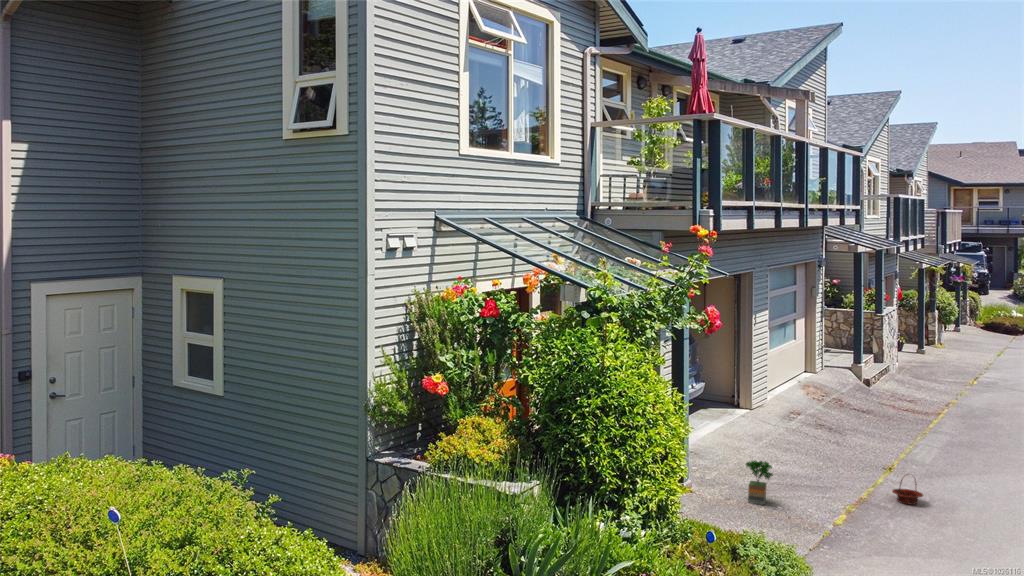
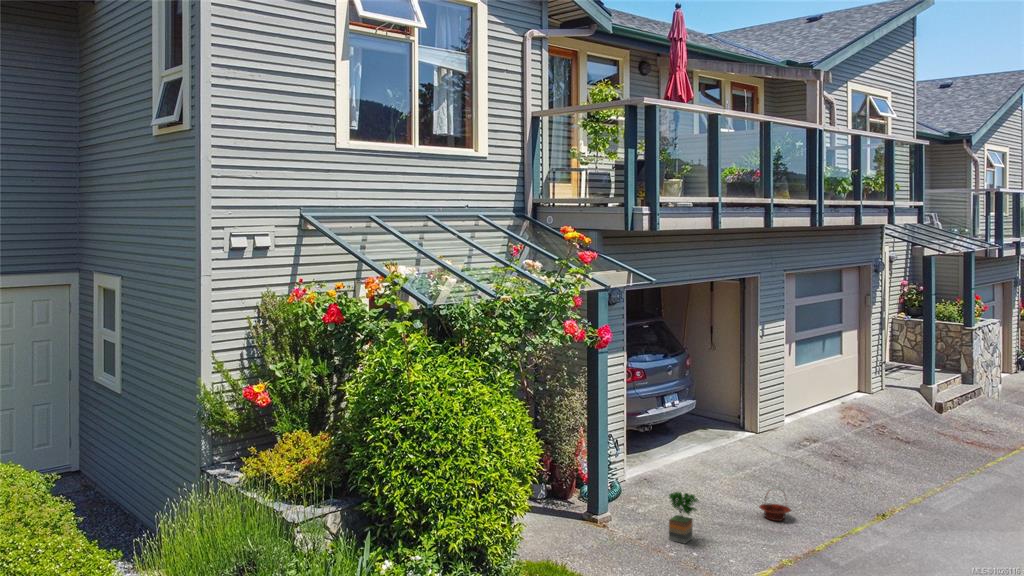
basket: present [892,479,923,505] -> present [759,504,791,521]

